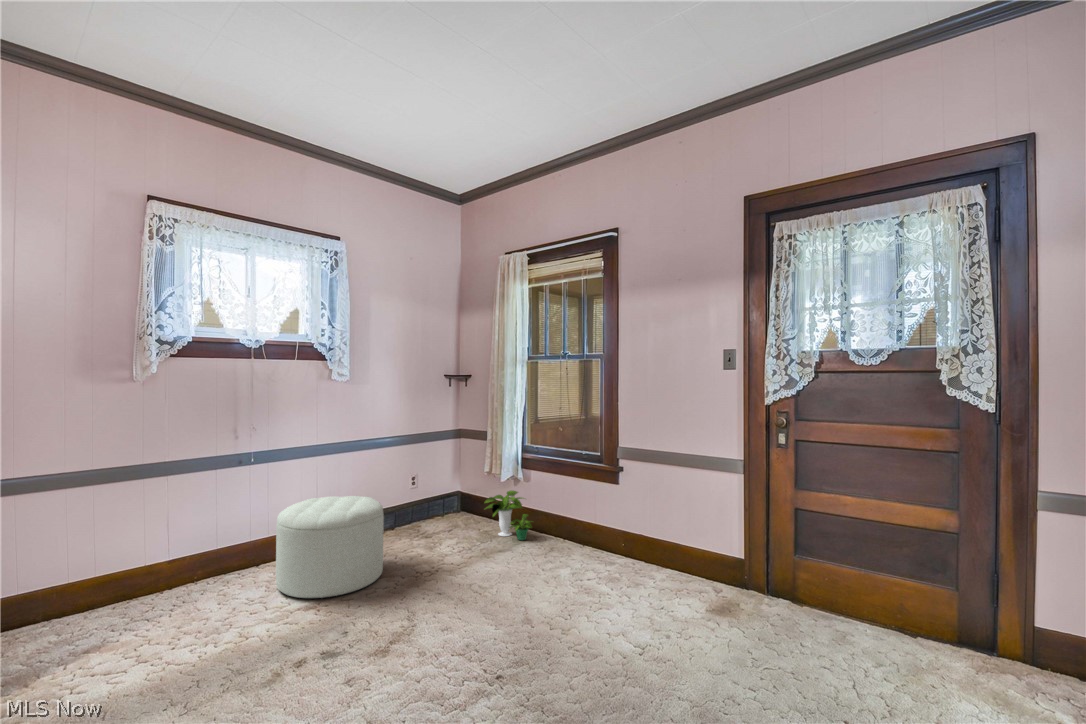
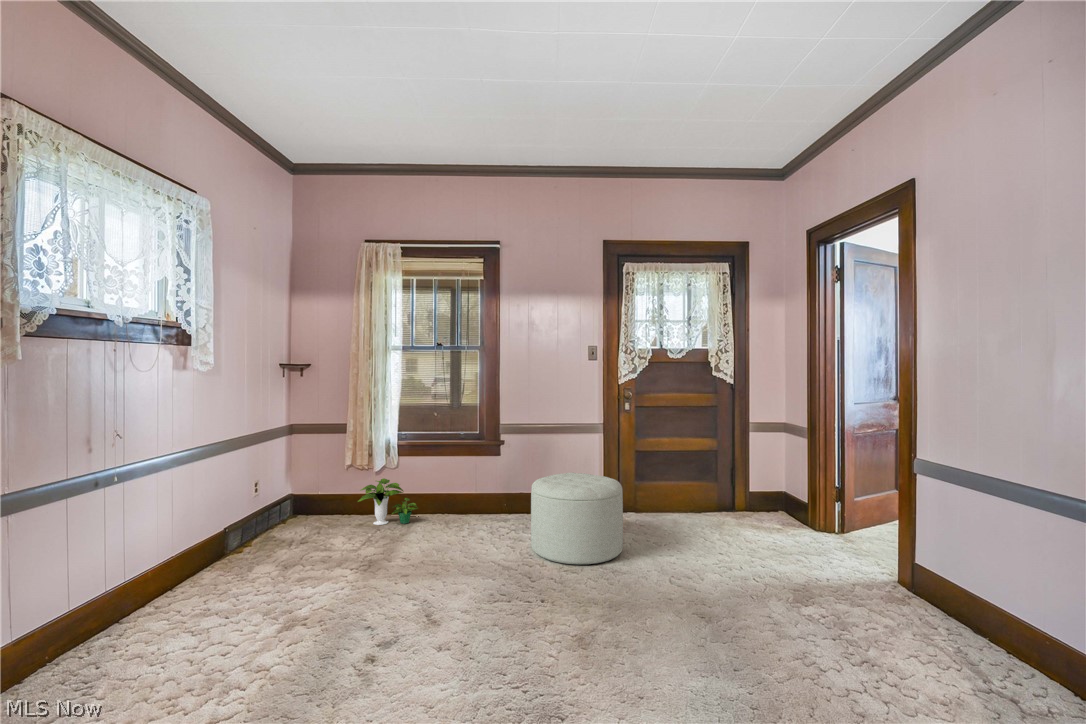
ottoman: present [276,496,384,598] -> present [531,473,623,565]

